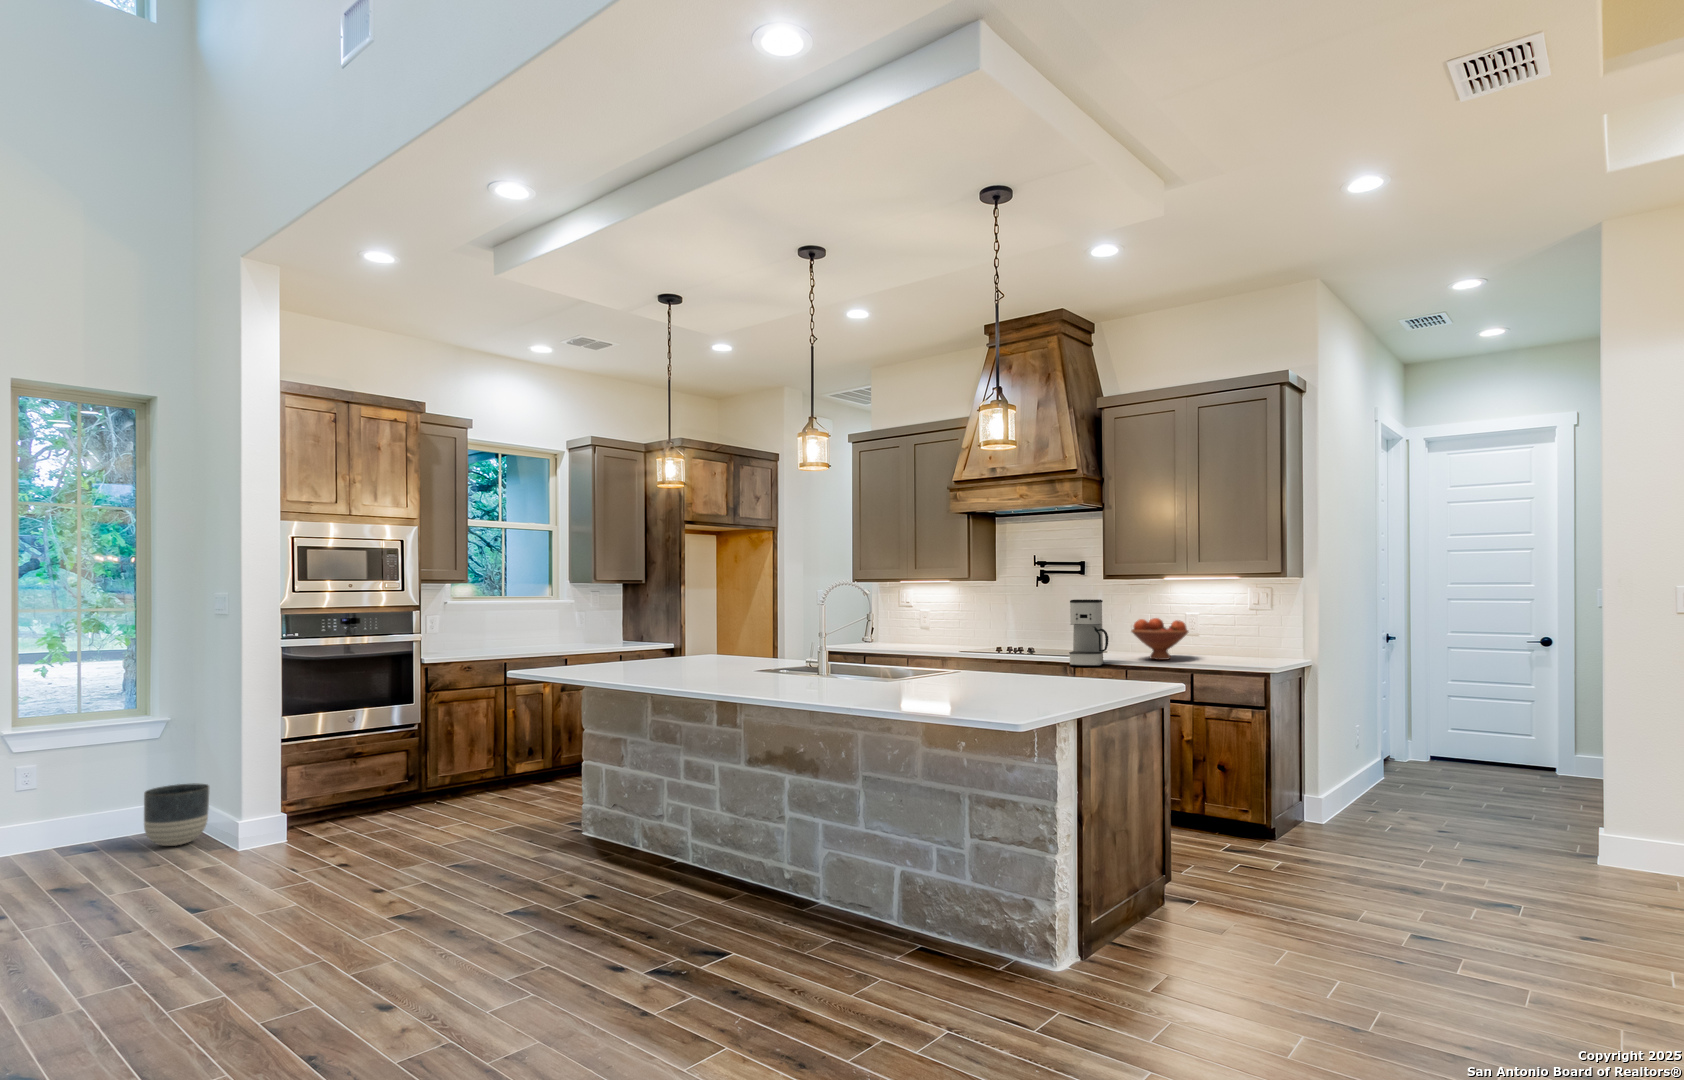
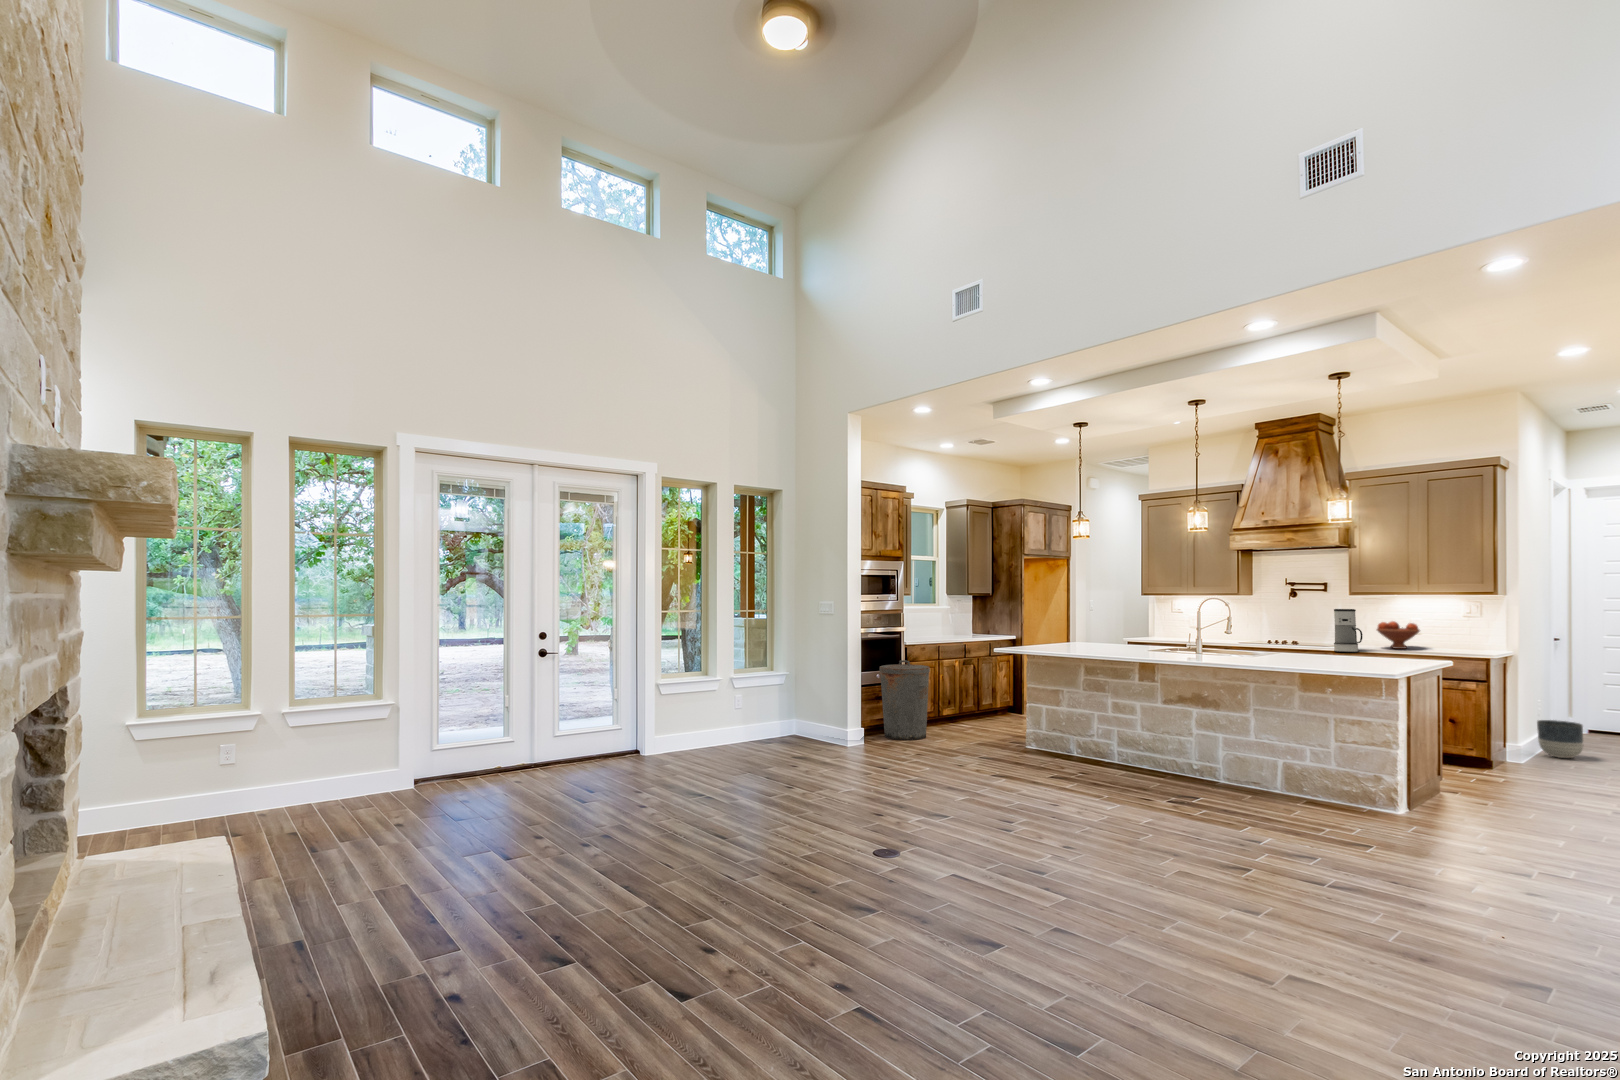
trash can: none [362,690,455,828] -> present [880,660,930,740]
planter: present [144,783,210,846] -> present [1537,720,1583,758]

